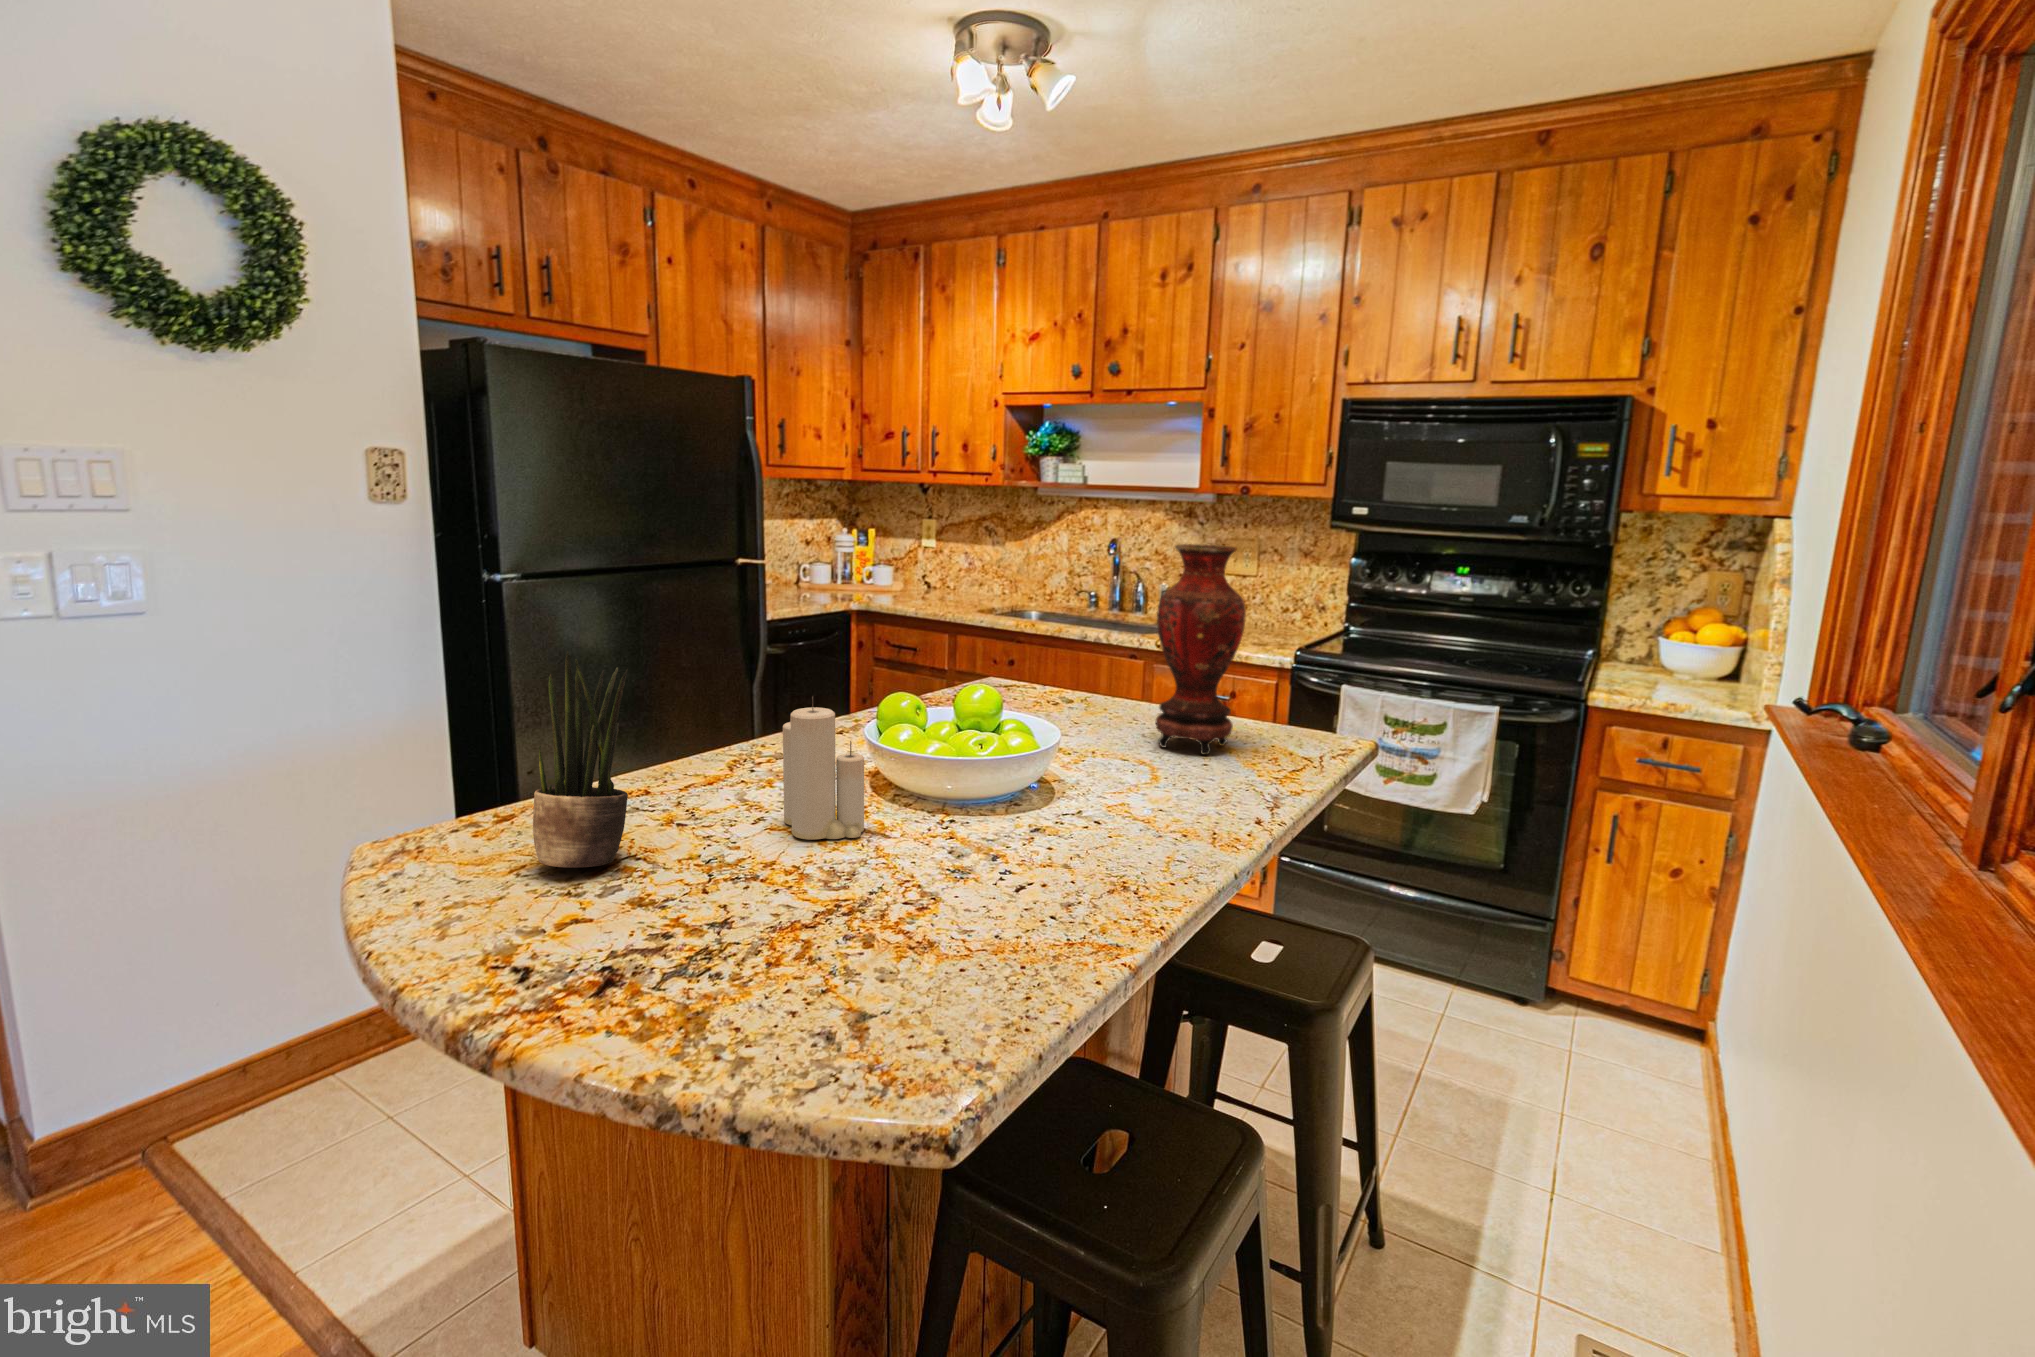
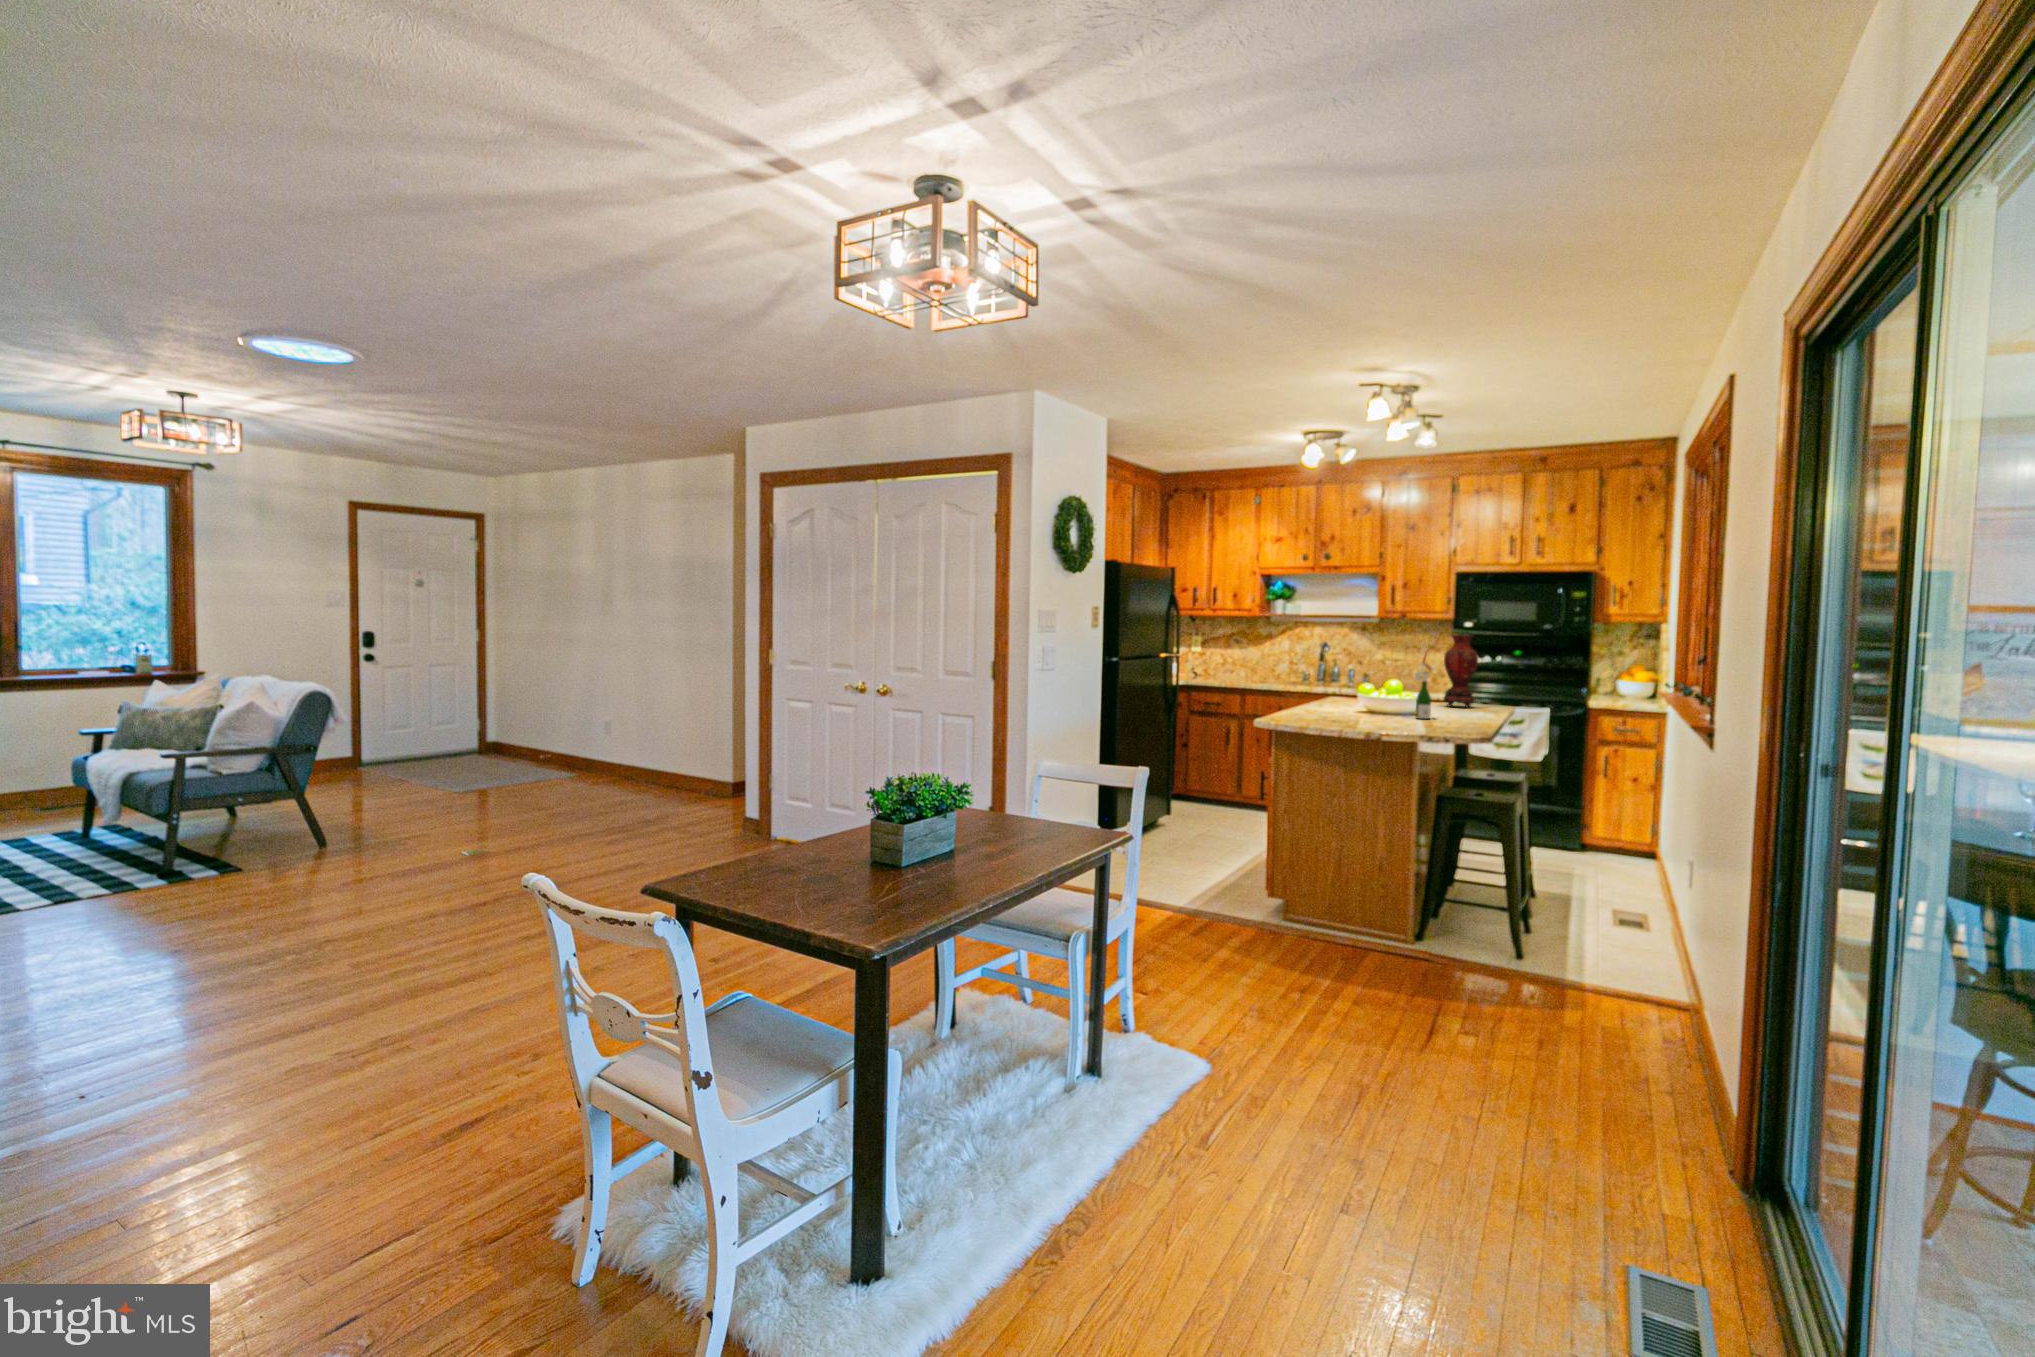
wine bottle: none [899,610,971,859] -> present [1415,649,1432,719]
potted plant: present [533,651,628,867] -> none [1326,660,1351,719]
candle: present [783,696,864,839] -> none [1368,675,1399,717]

